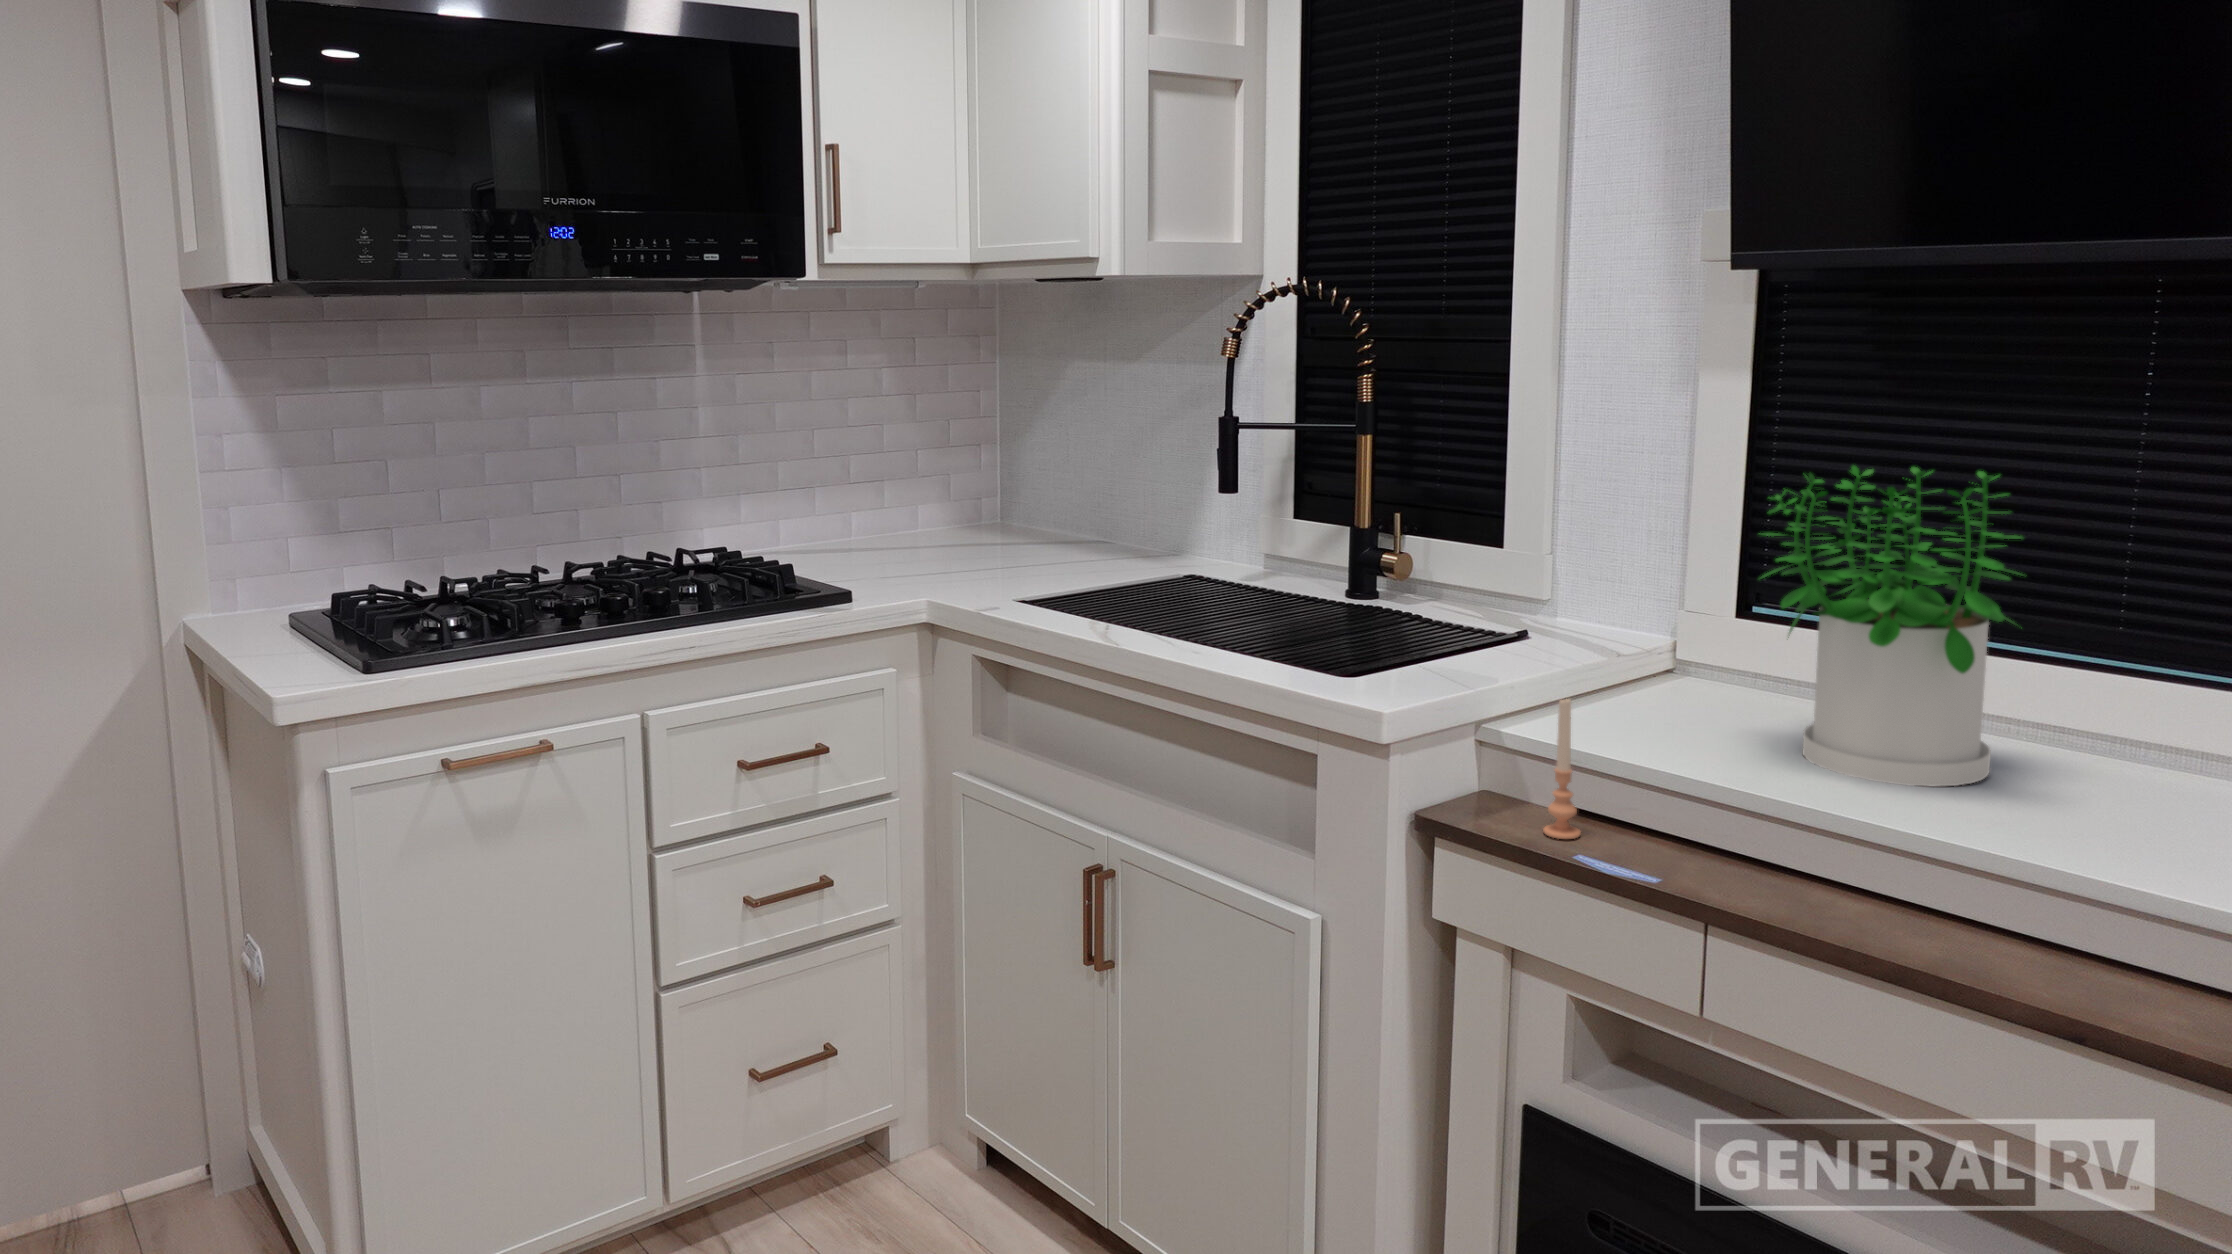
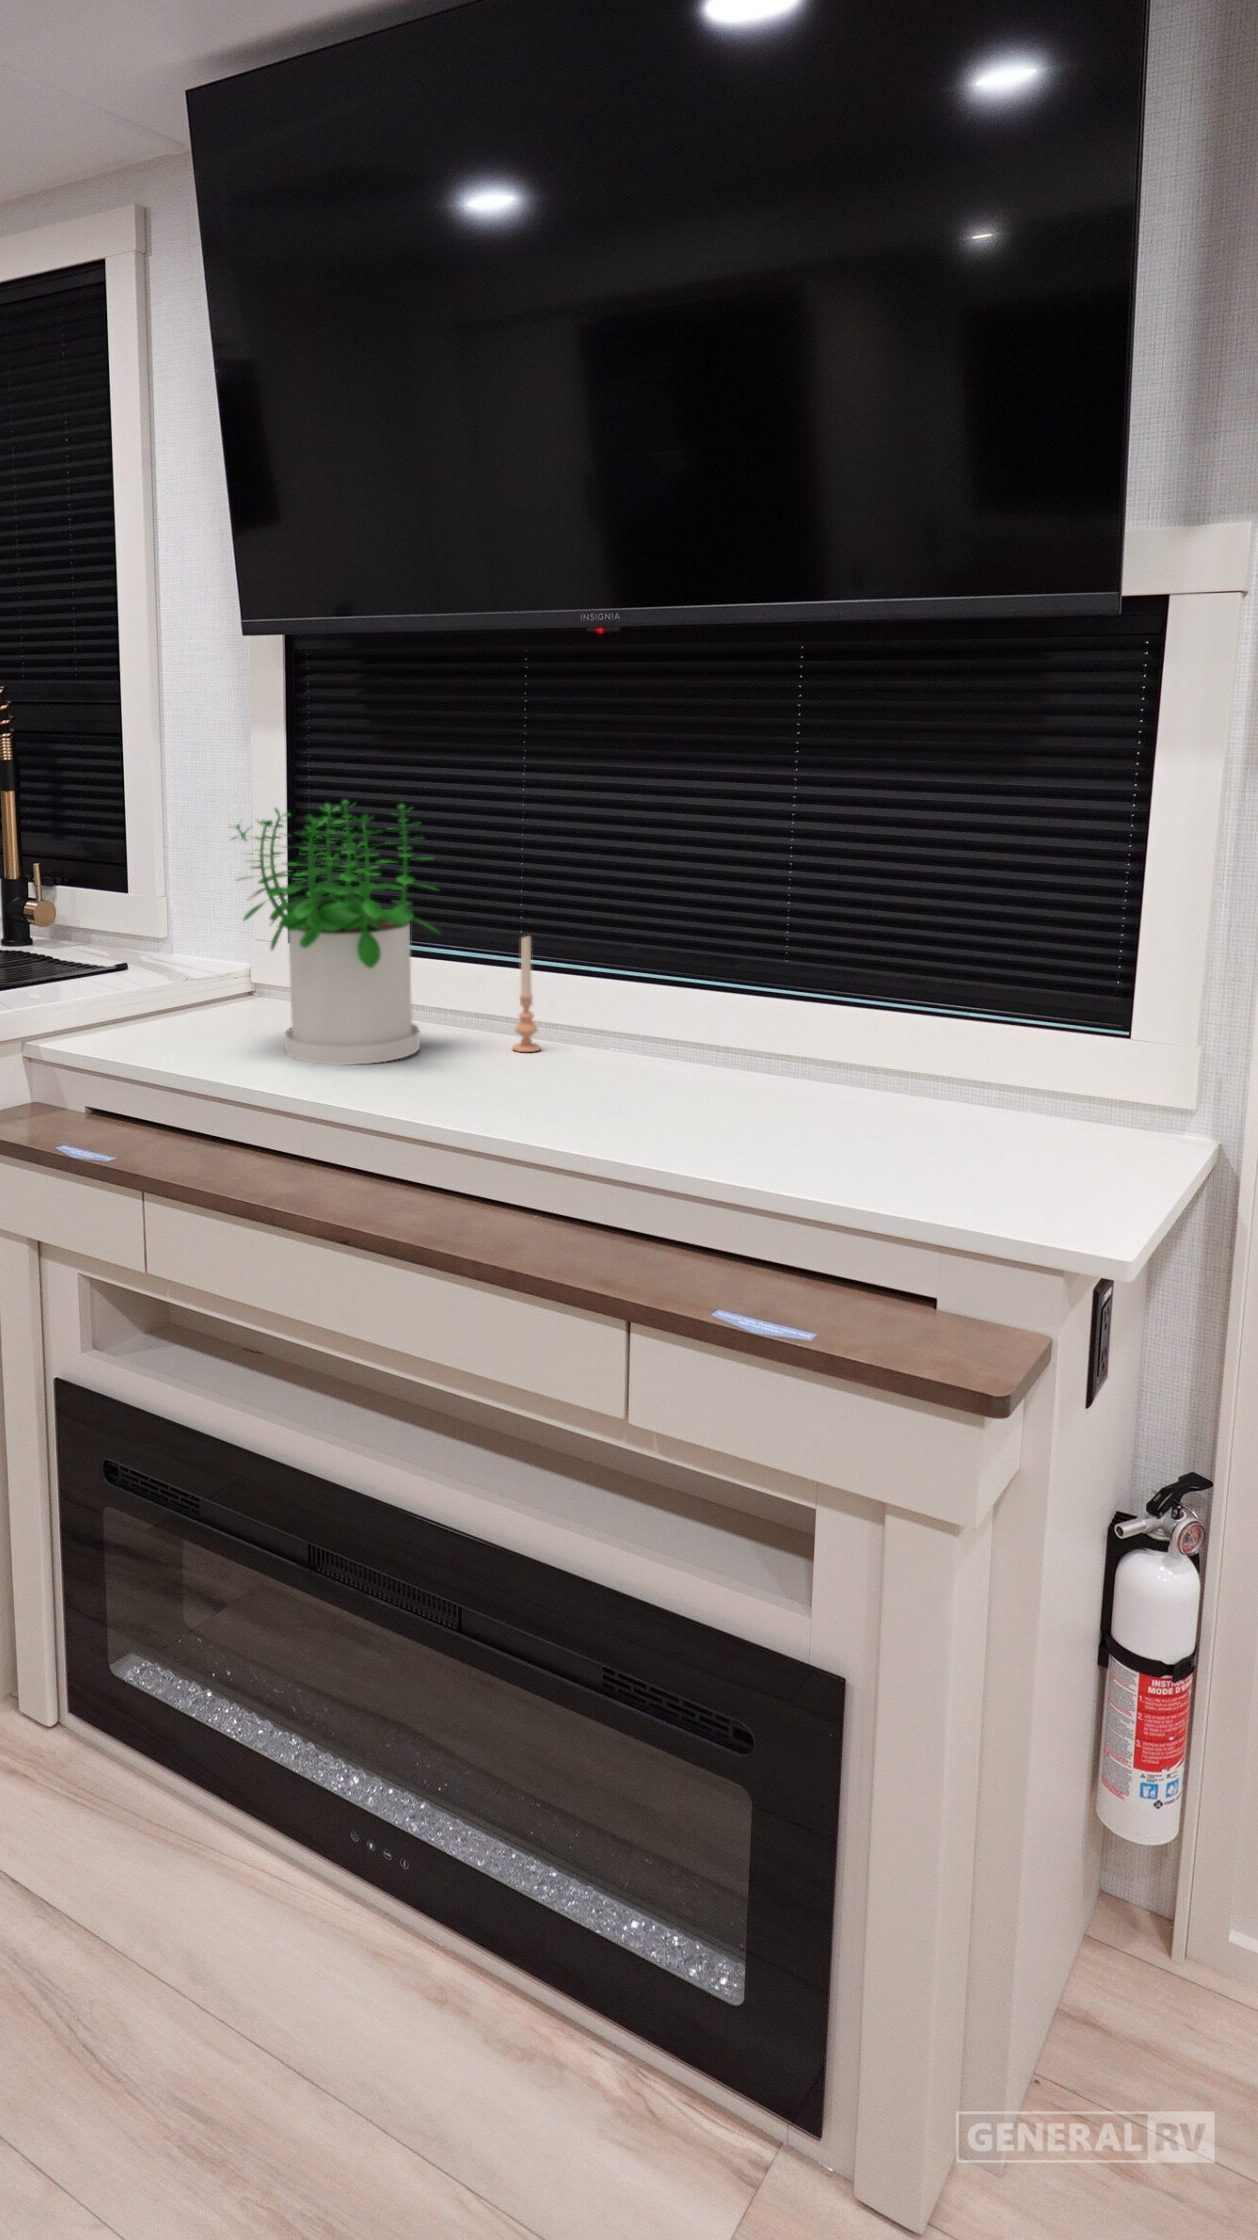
candle: present [1543,699,1581,839] -> present [512,937,541,1052]

